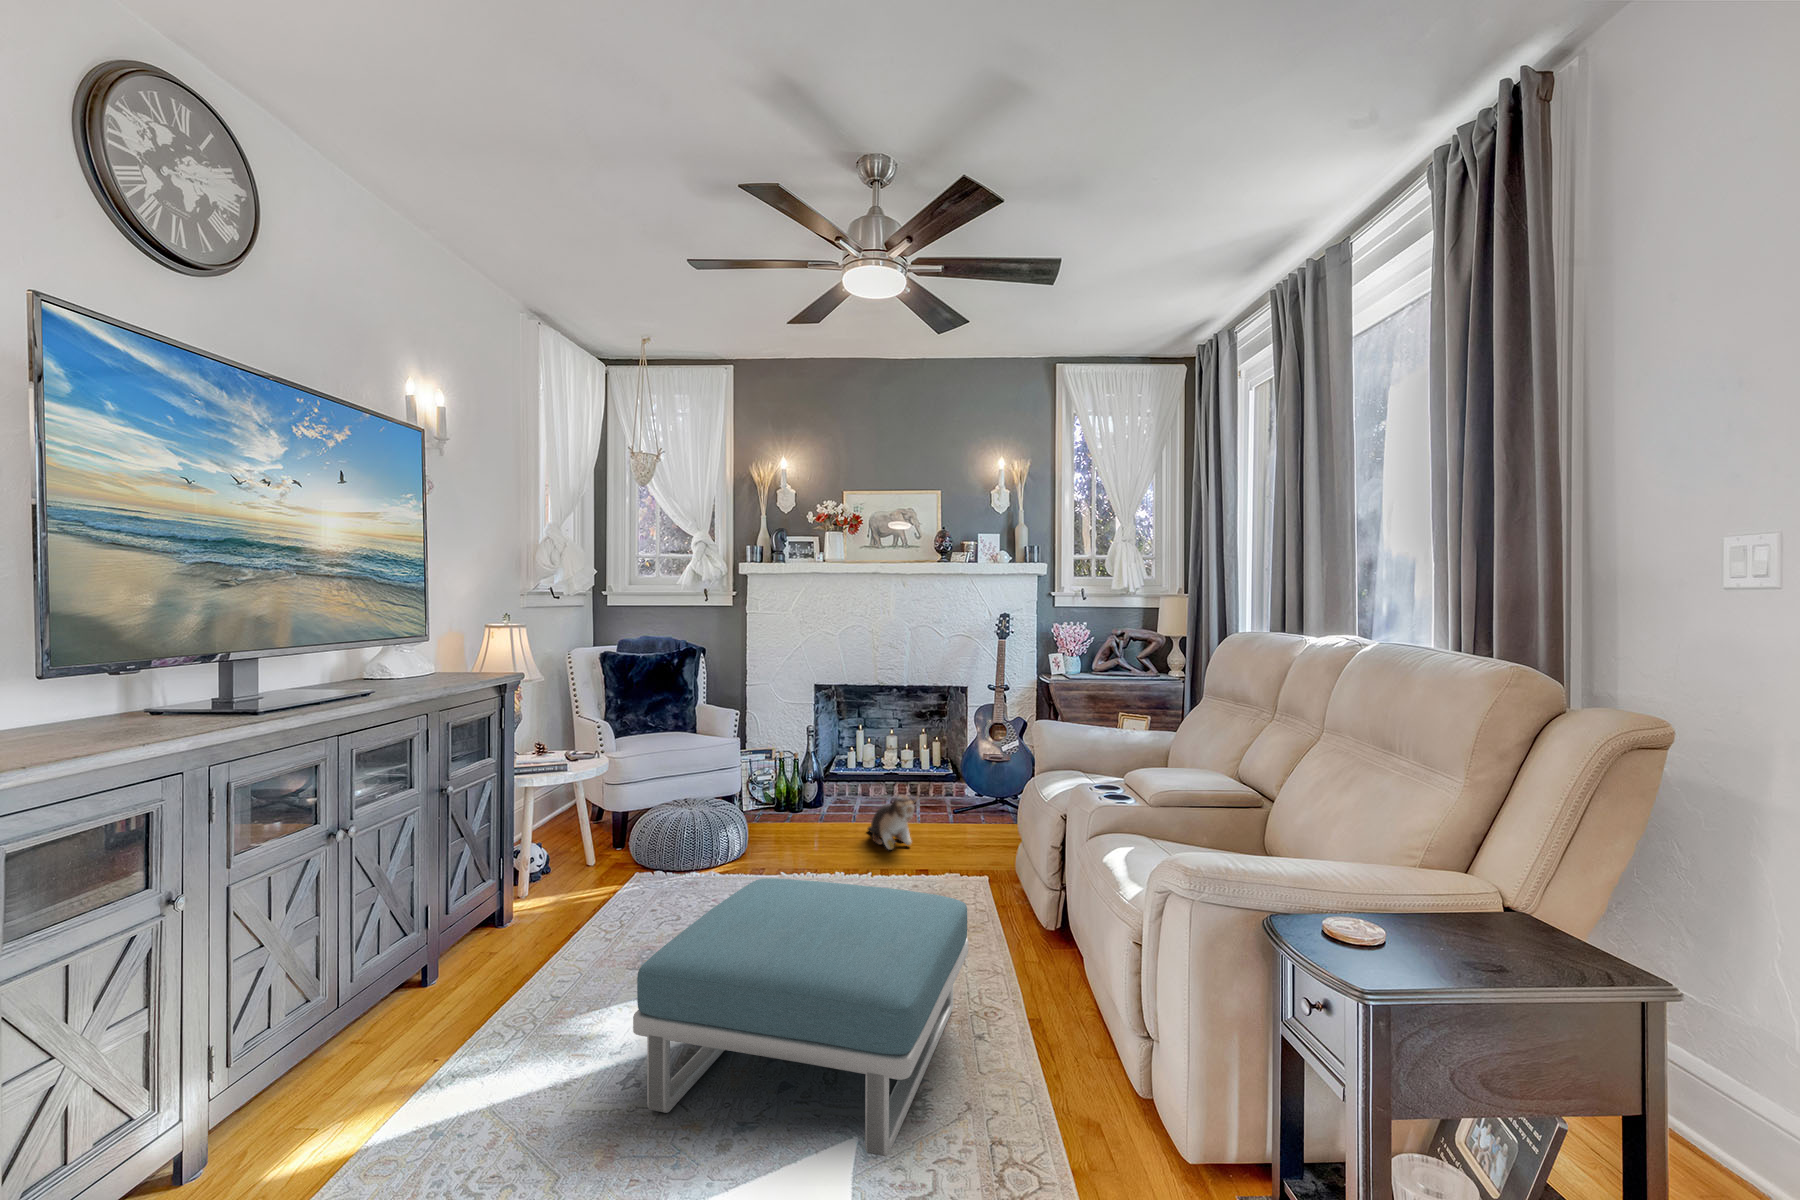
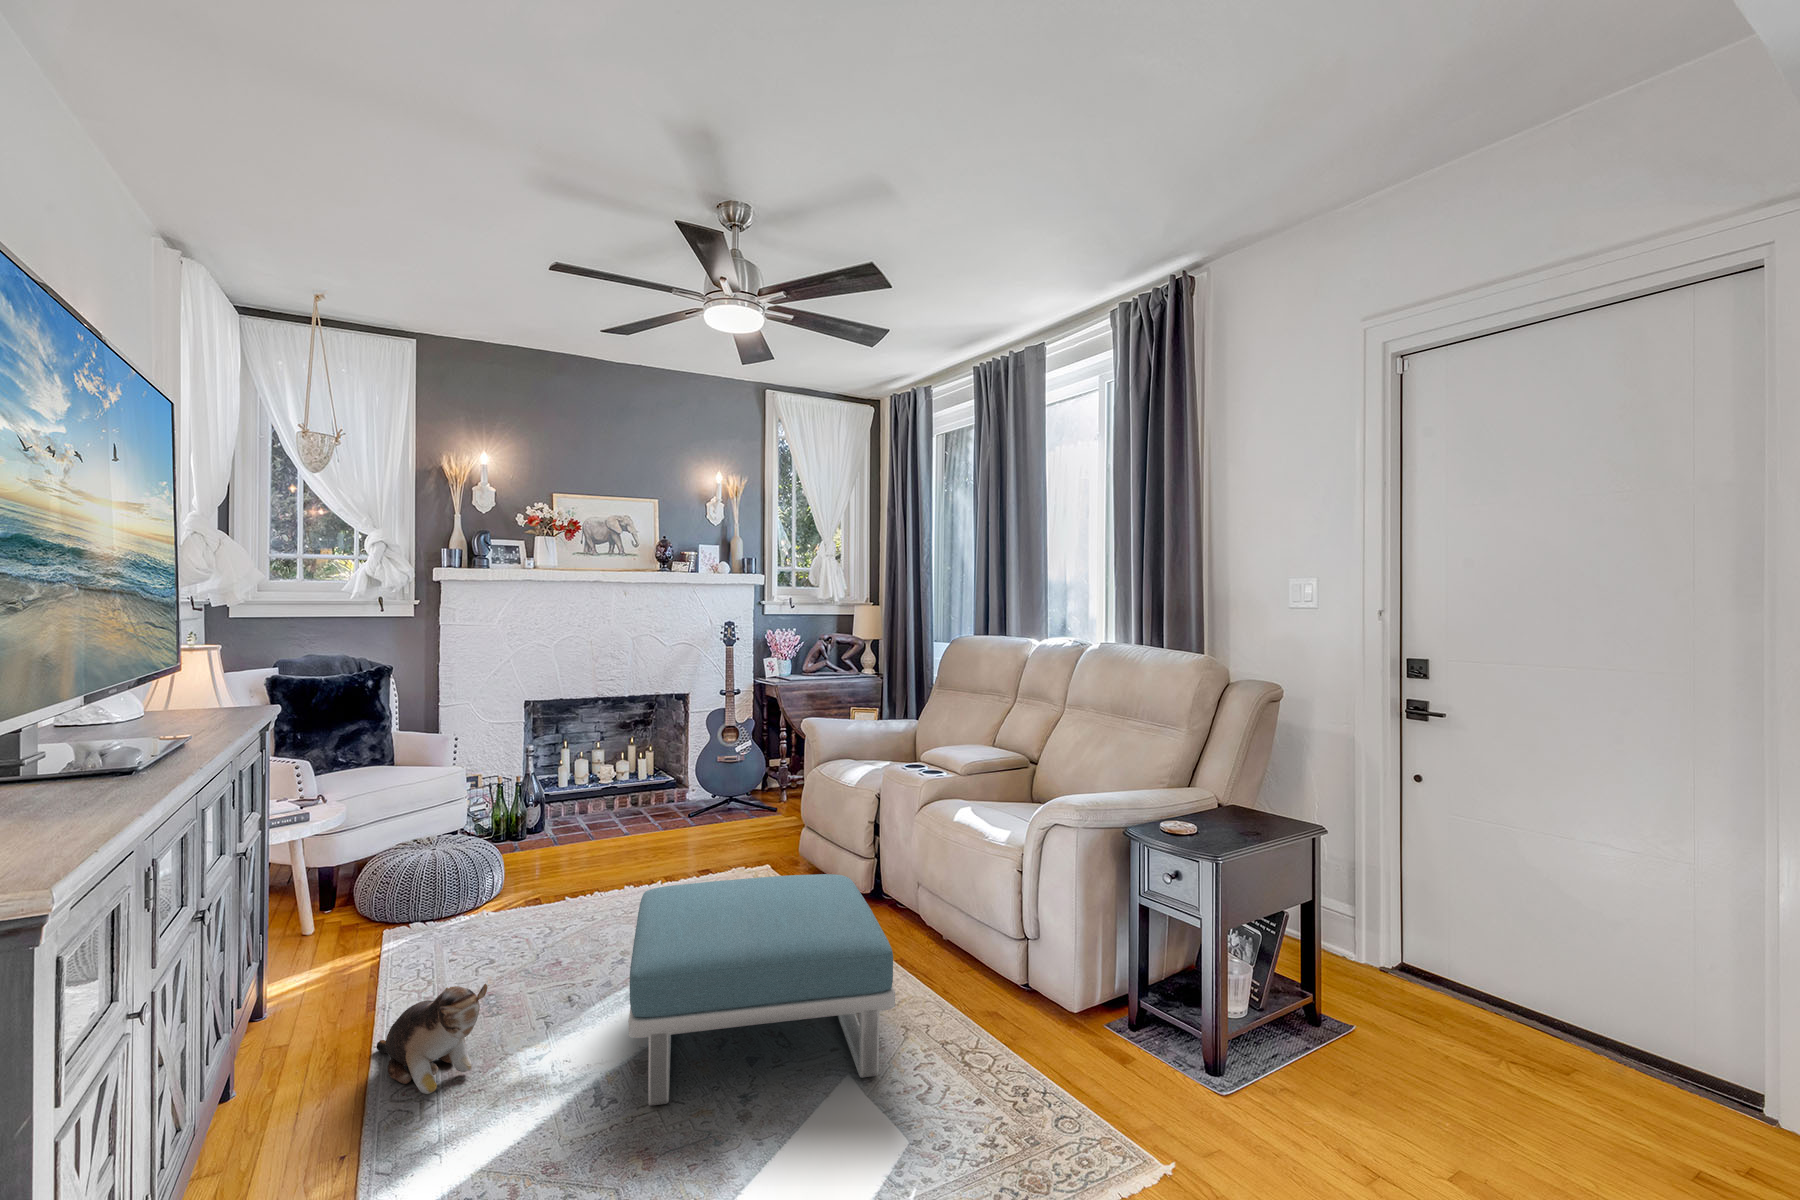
plush toy: present [867,795,917,850] -> present [376,984,487,1094]

